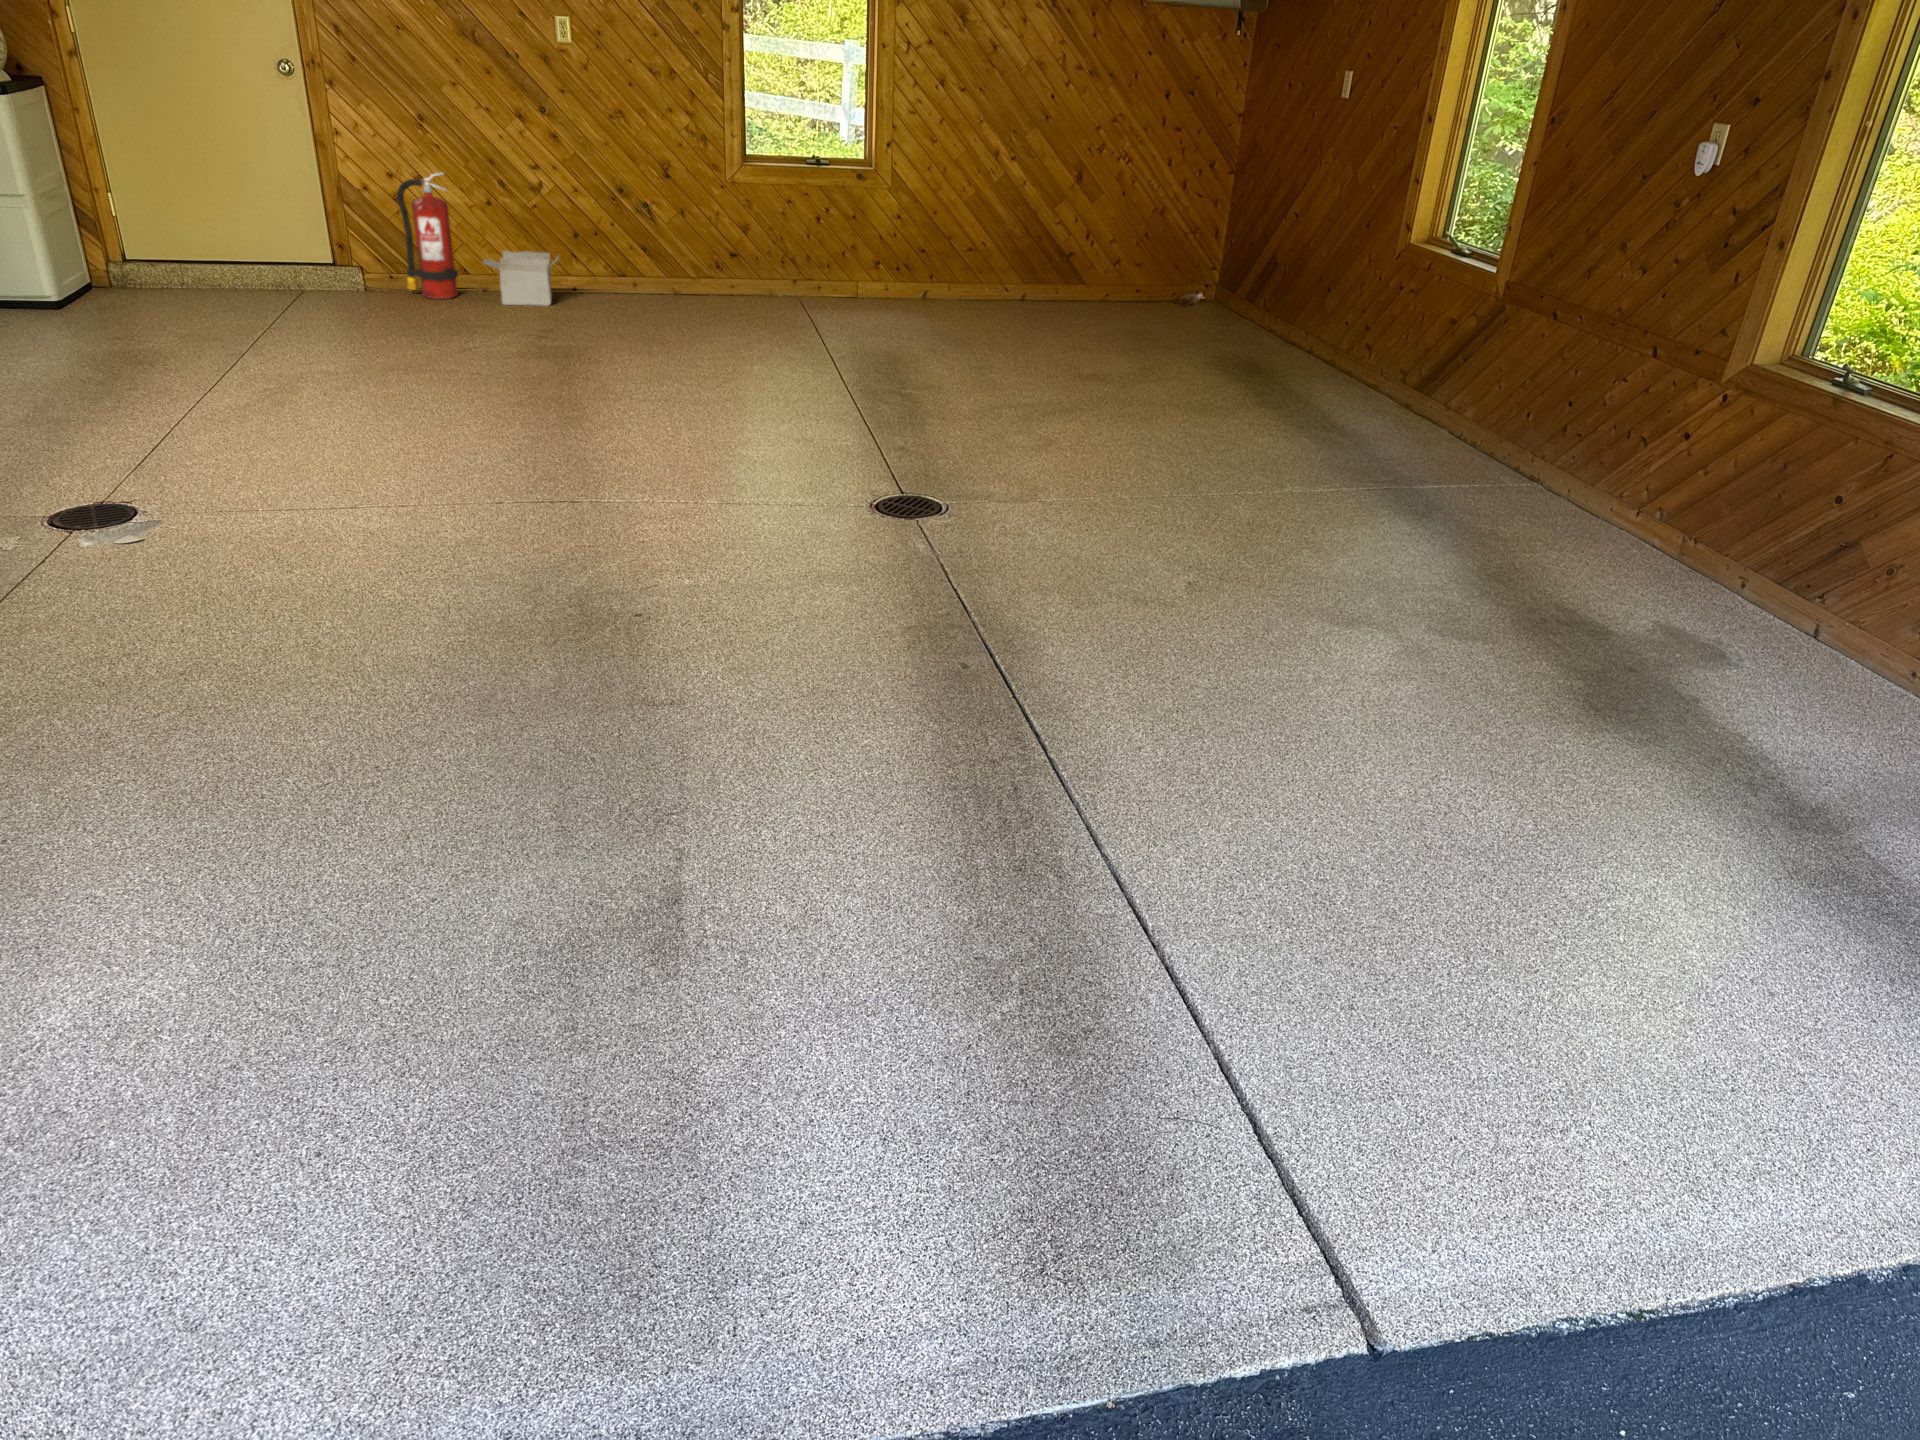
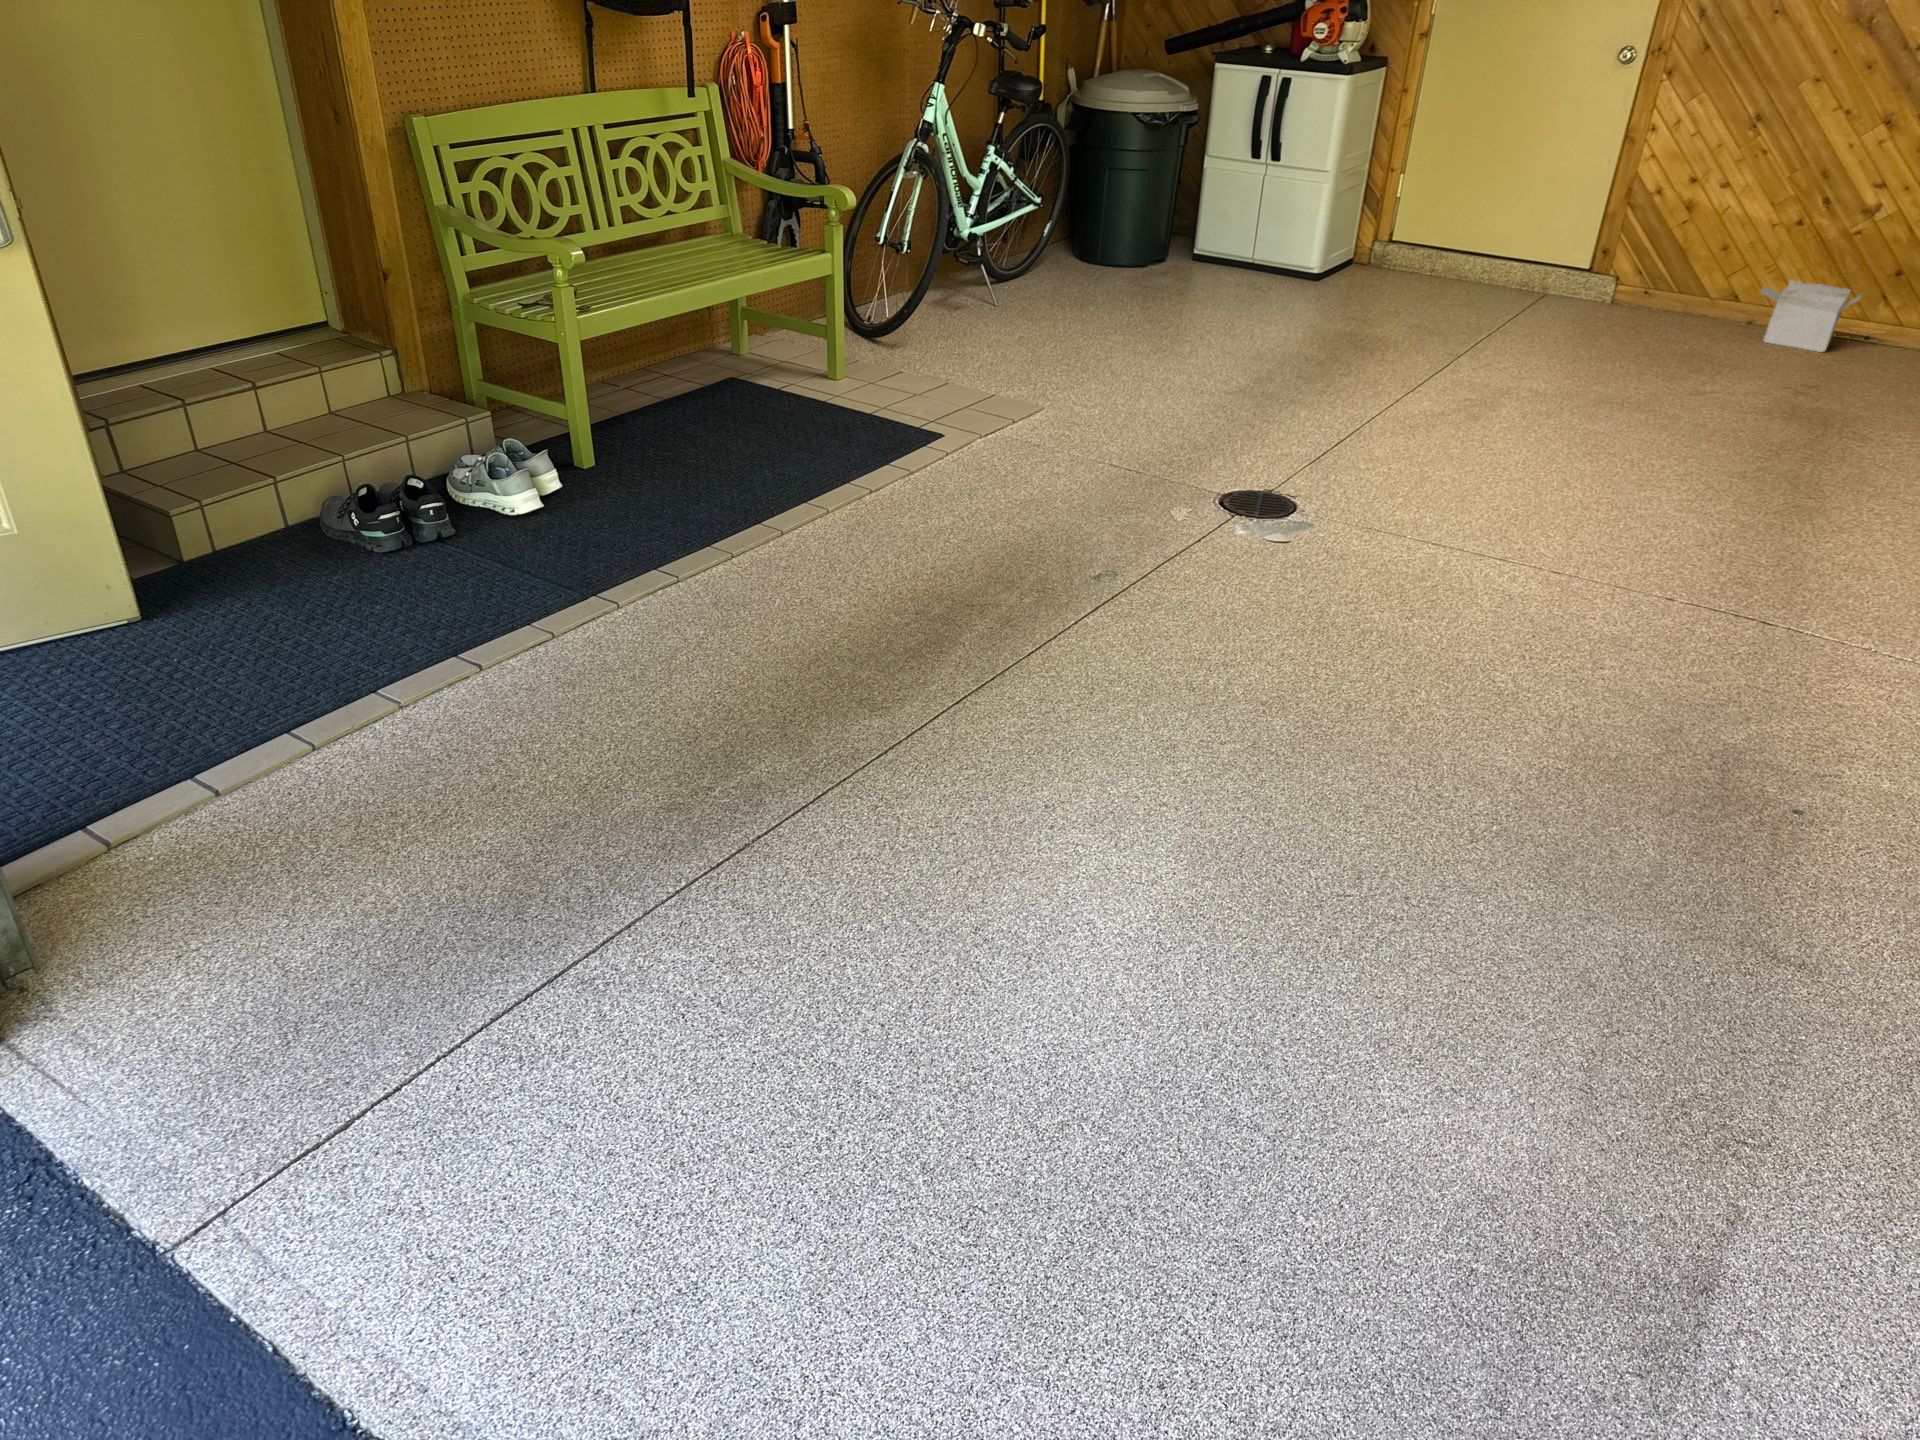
fire extinguisher: present [397,173,458,299] -> none [1658,182,1757,325]

